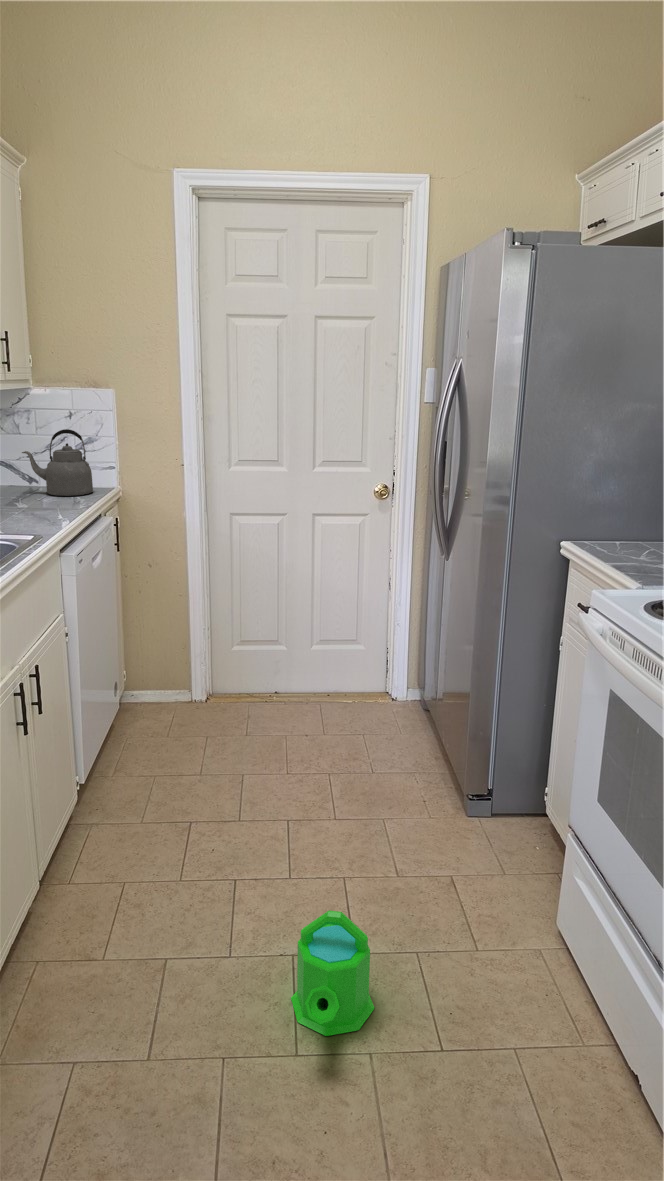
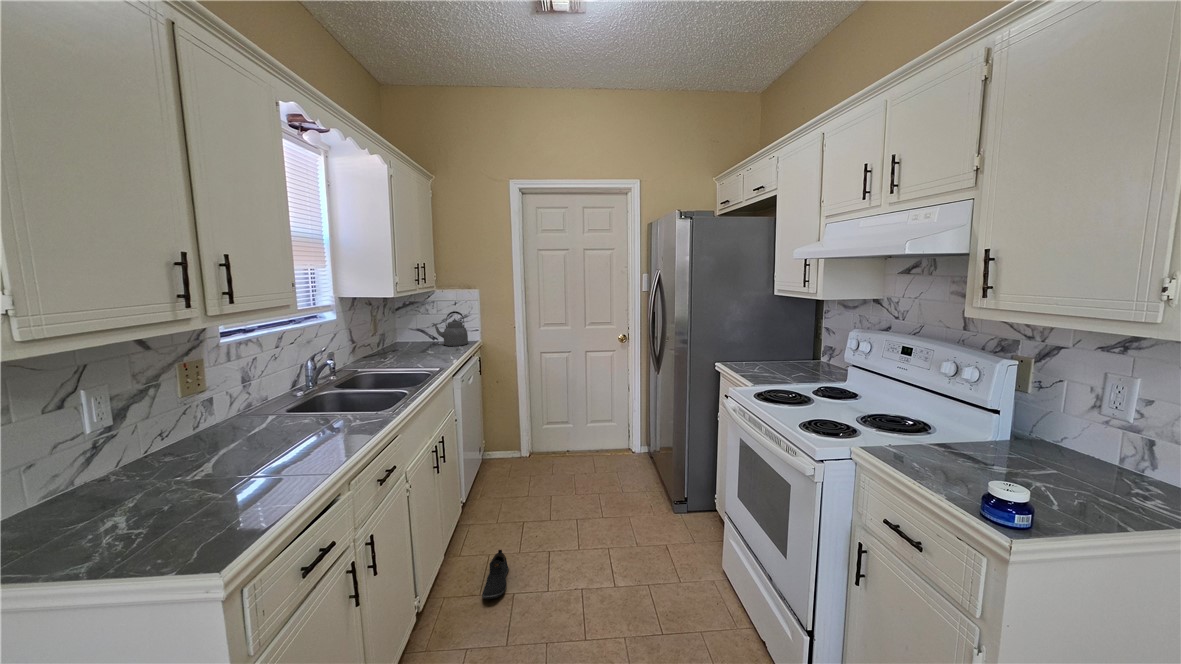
shoe: none [111,874,162,965] -> present [482,550,509,599]
watering can: present [291,910,375,1036] -> none [580,564,626,635]

